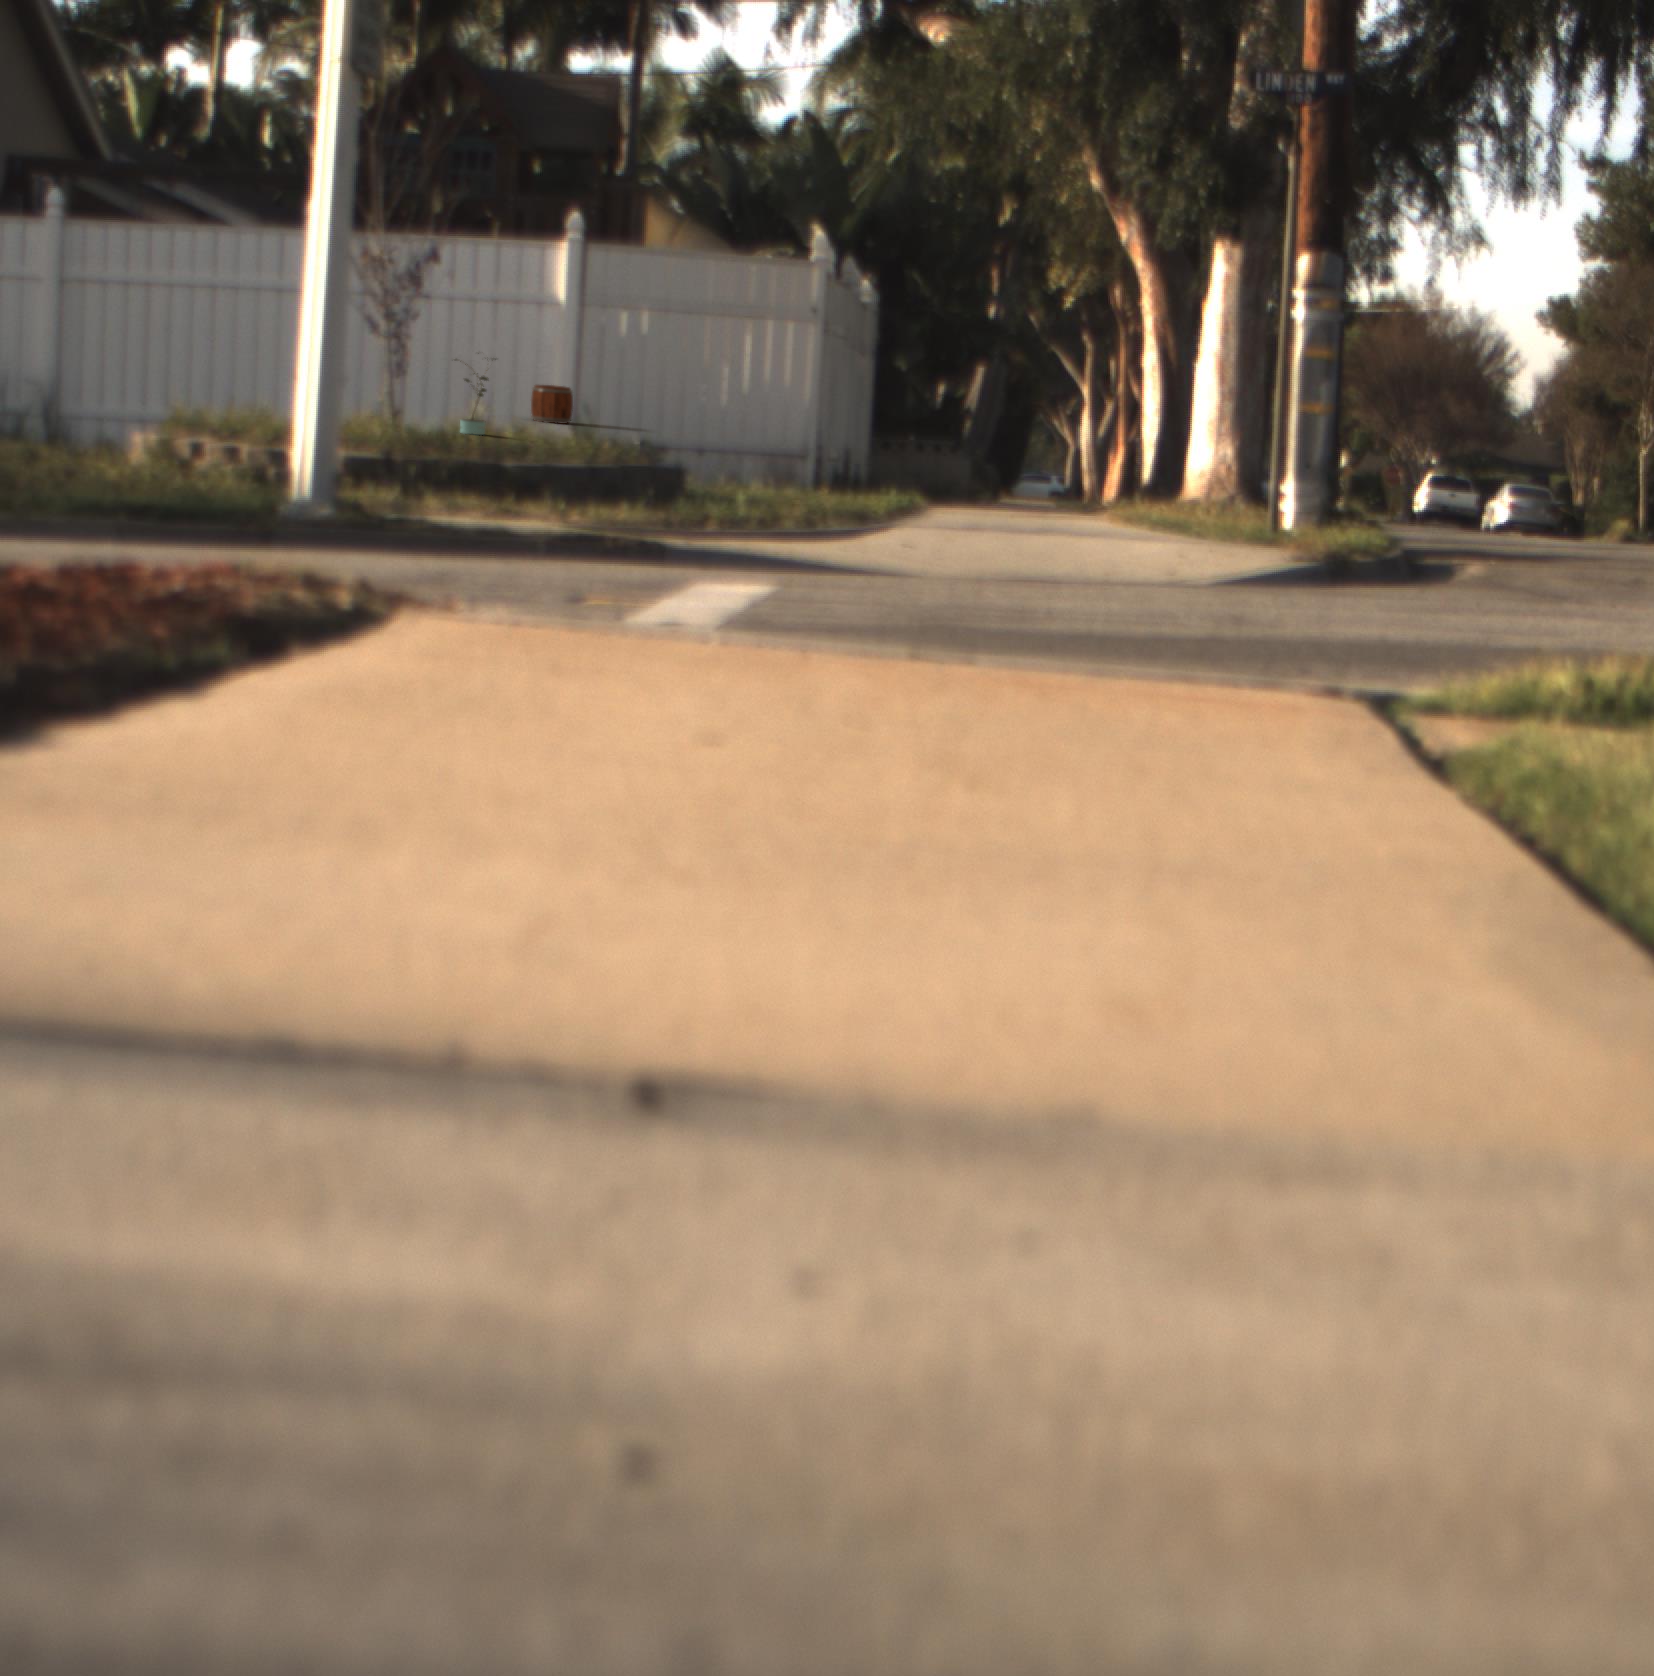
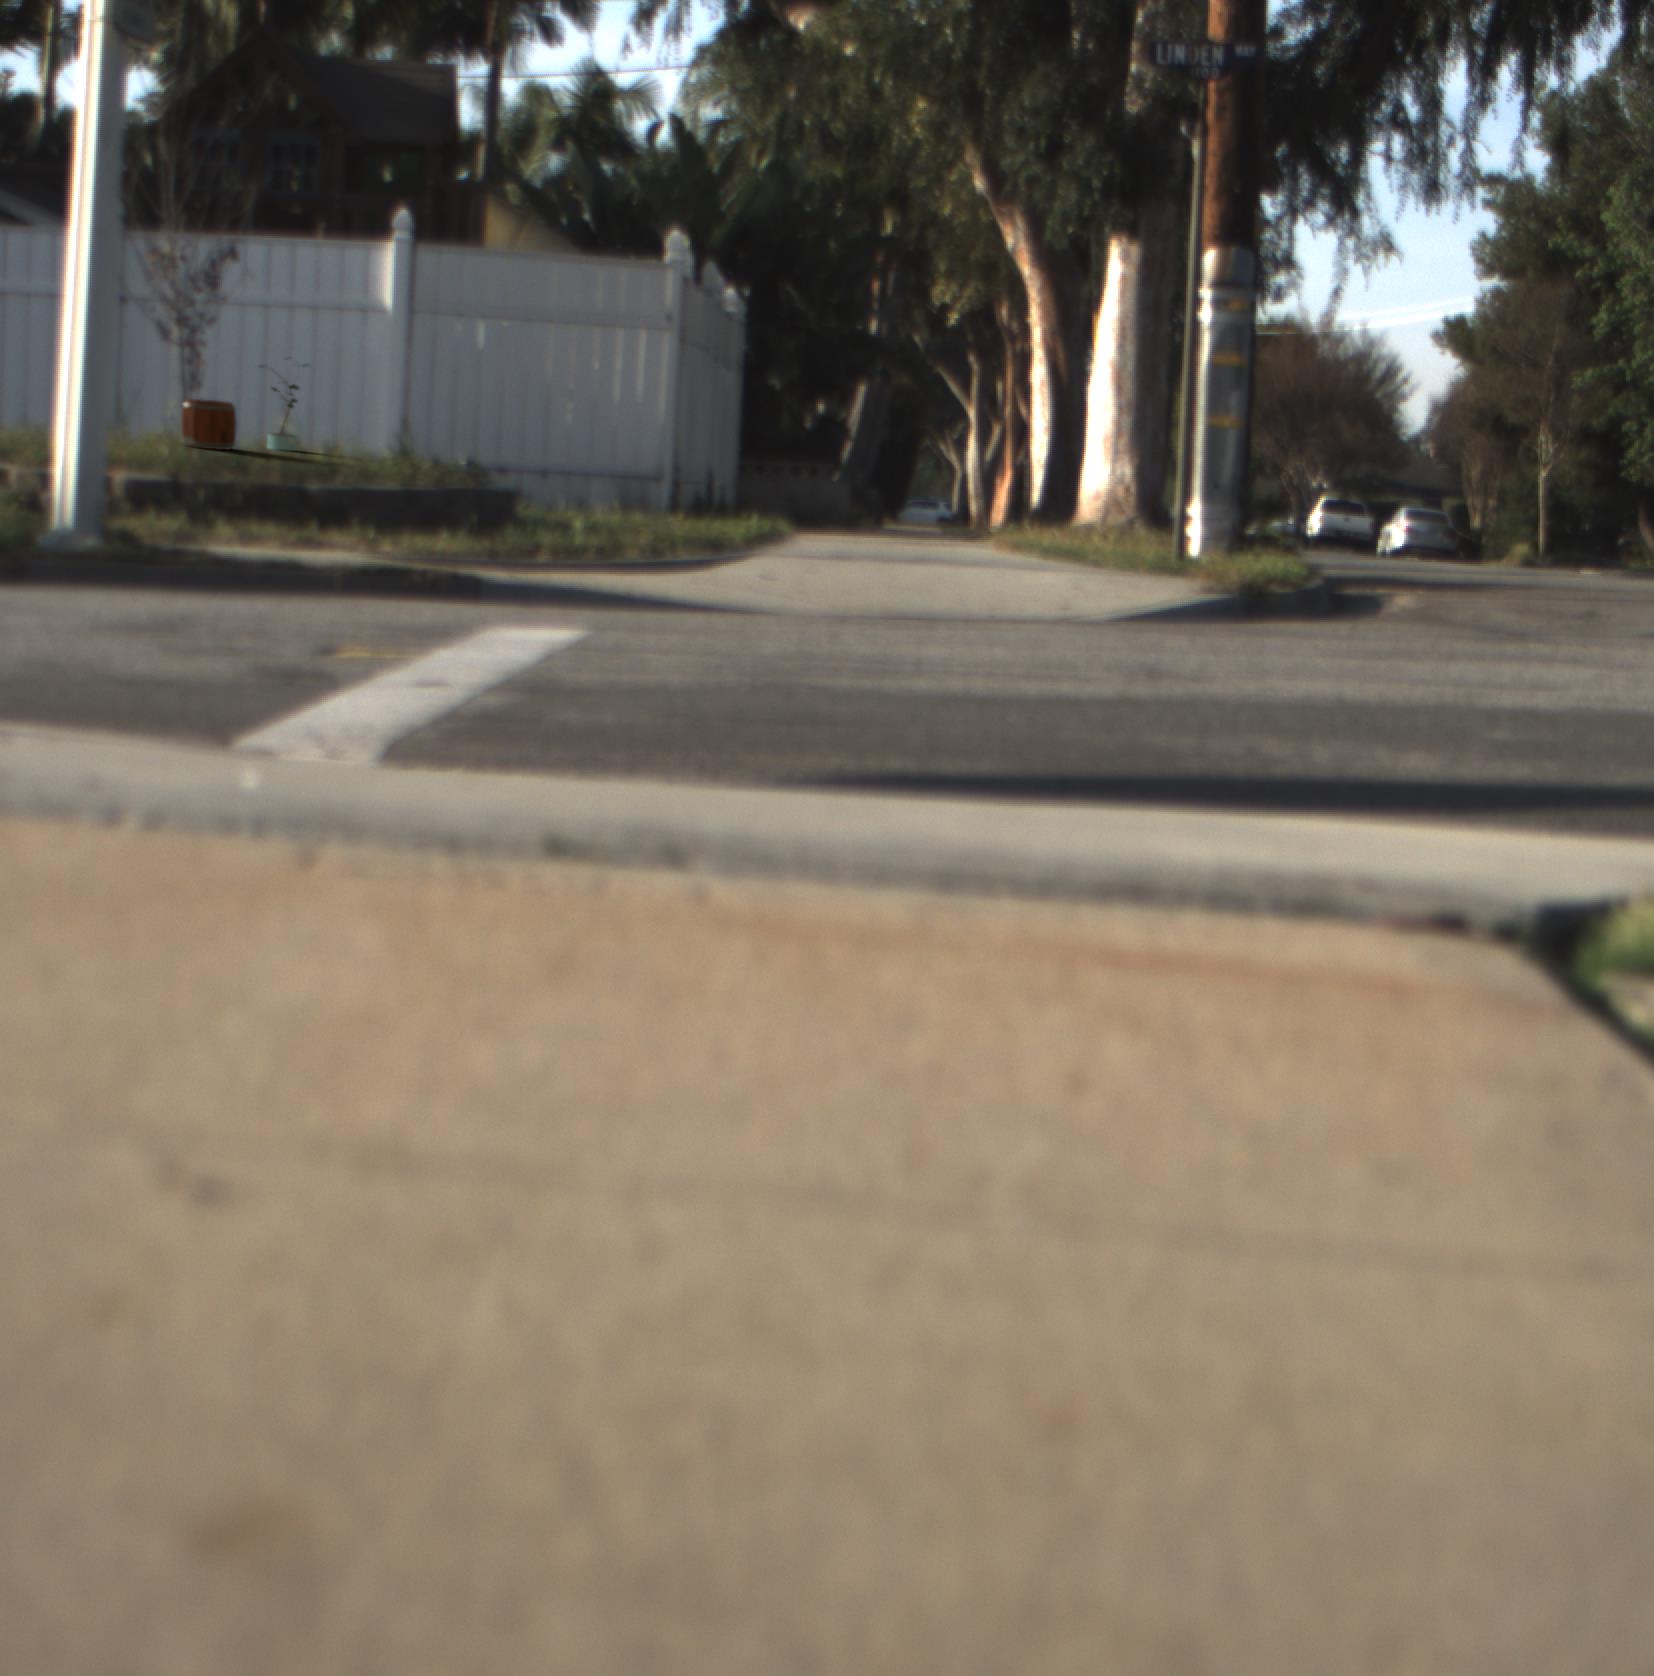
bucket: present [531,385,573,423] -> present [182,399,237,450]

